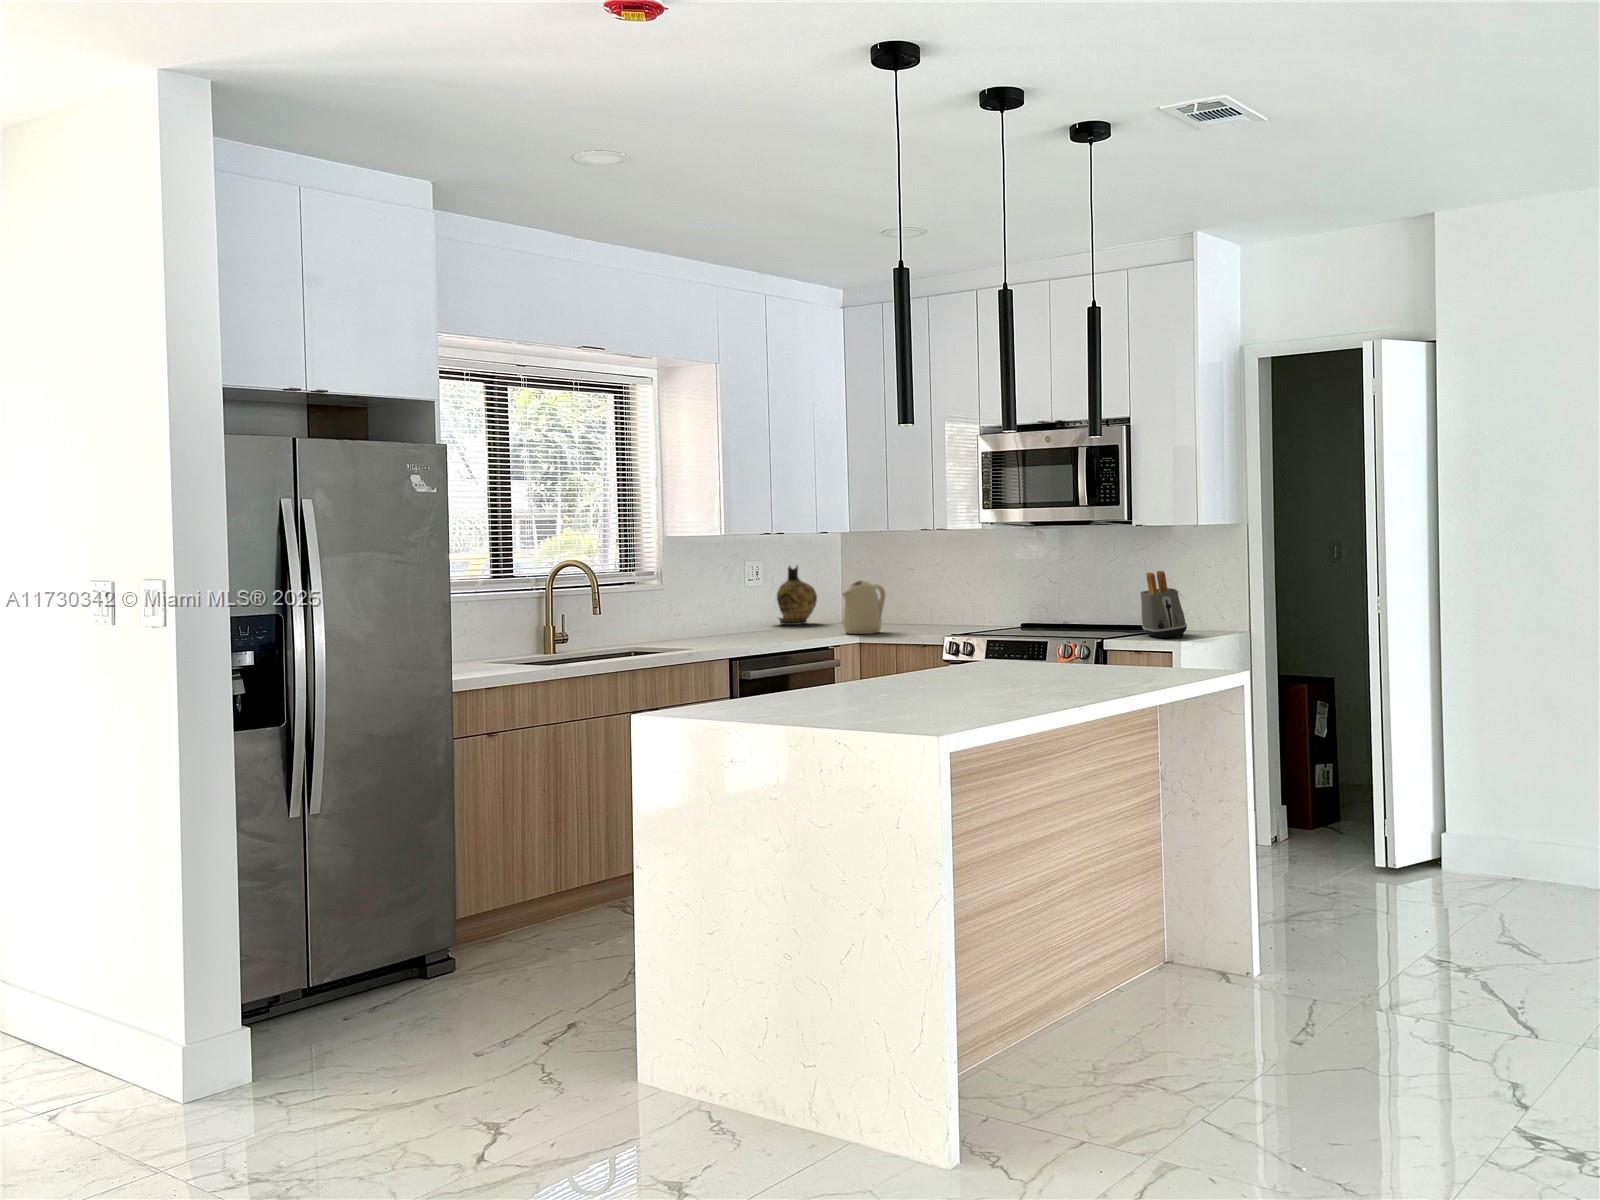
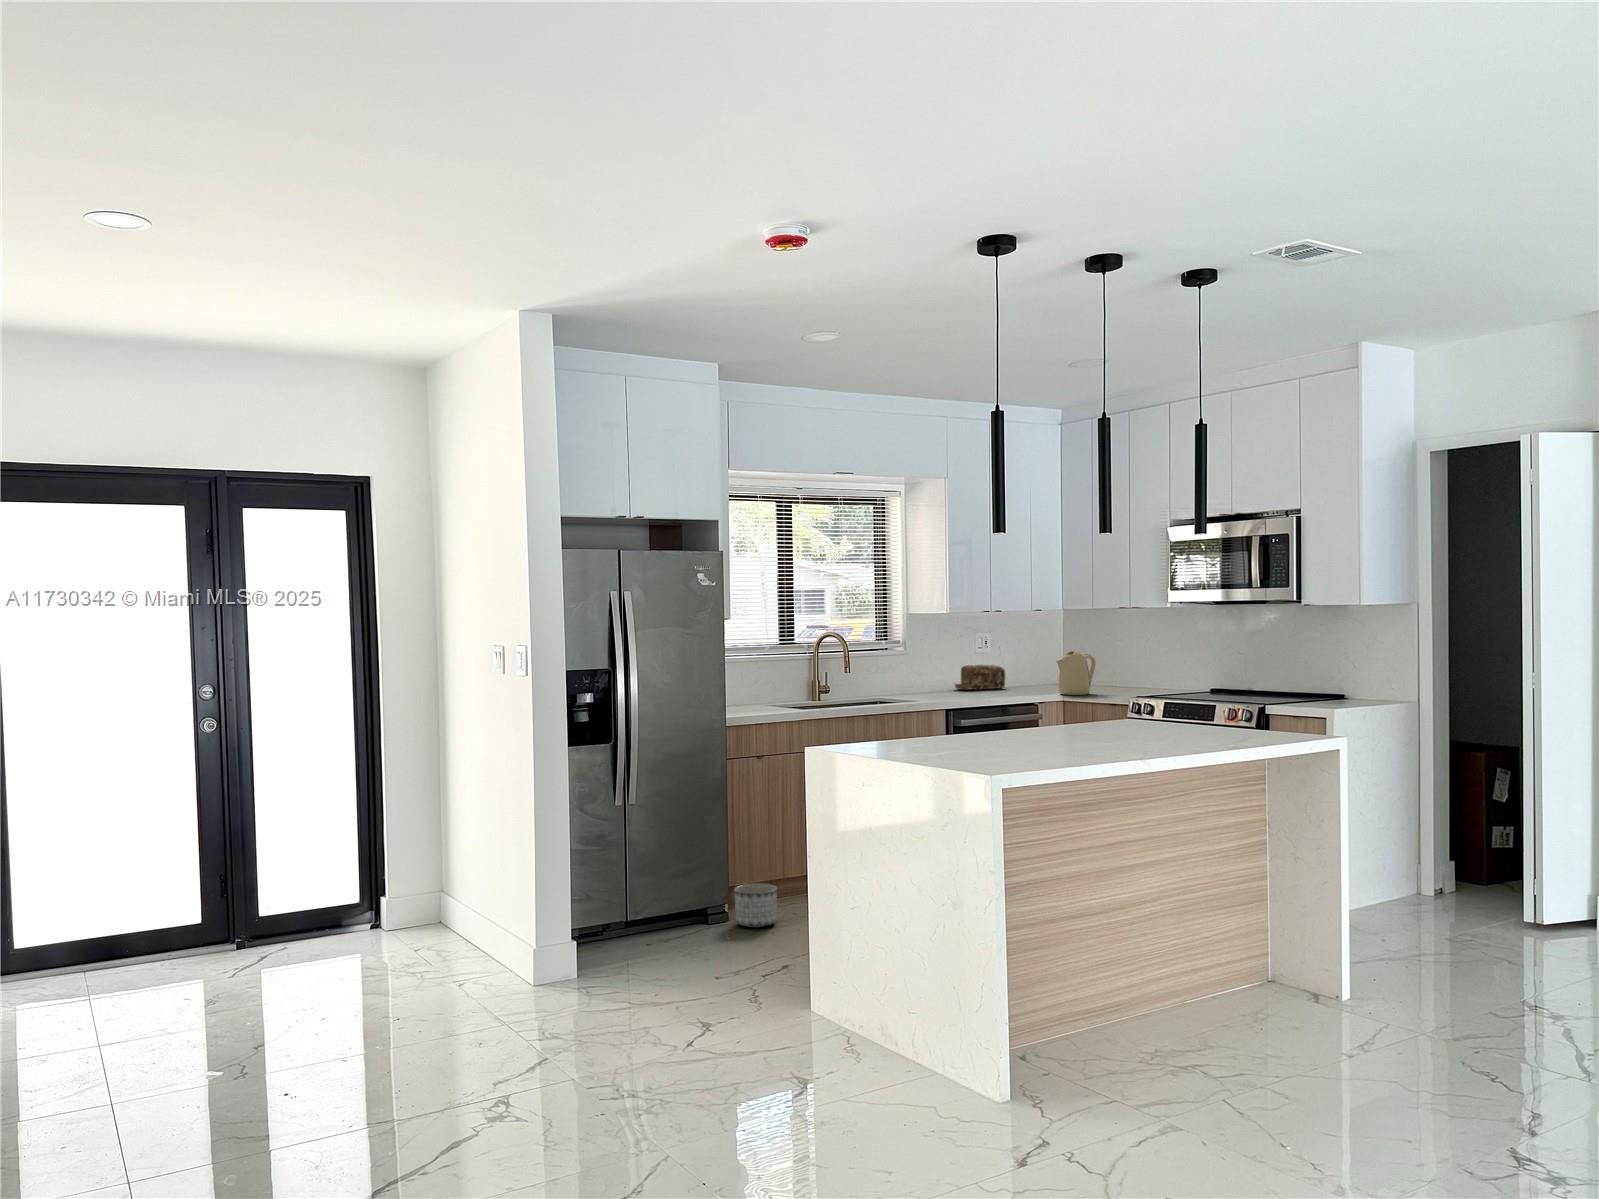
ceramic jug: present [777,566,817,625] -> none [1010,638,1049,686]
toaster: present [1140,571,1187,638] -> none [1309,646,1347,705]
bread loaf: none [706,599,769,632] -> present [955,665,1005,690]
planter: none [482,892,539,950] -> present [734,884,777,928]

